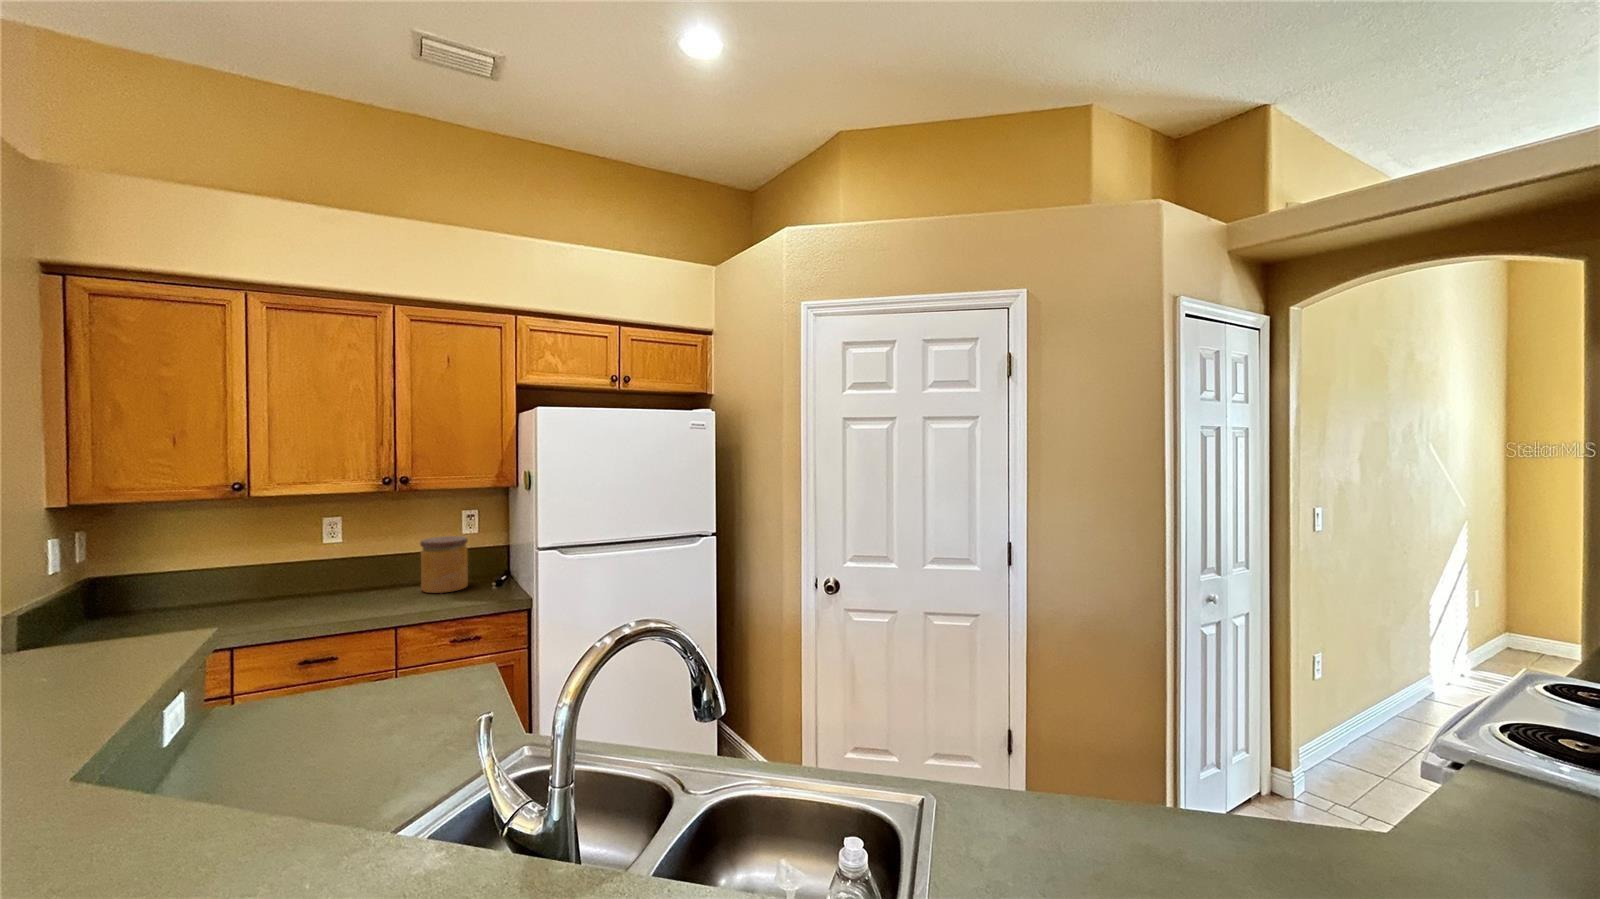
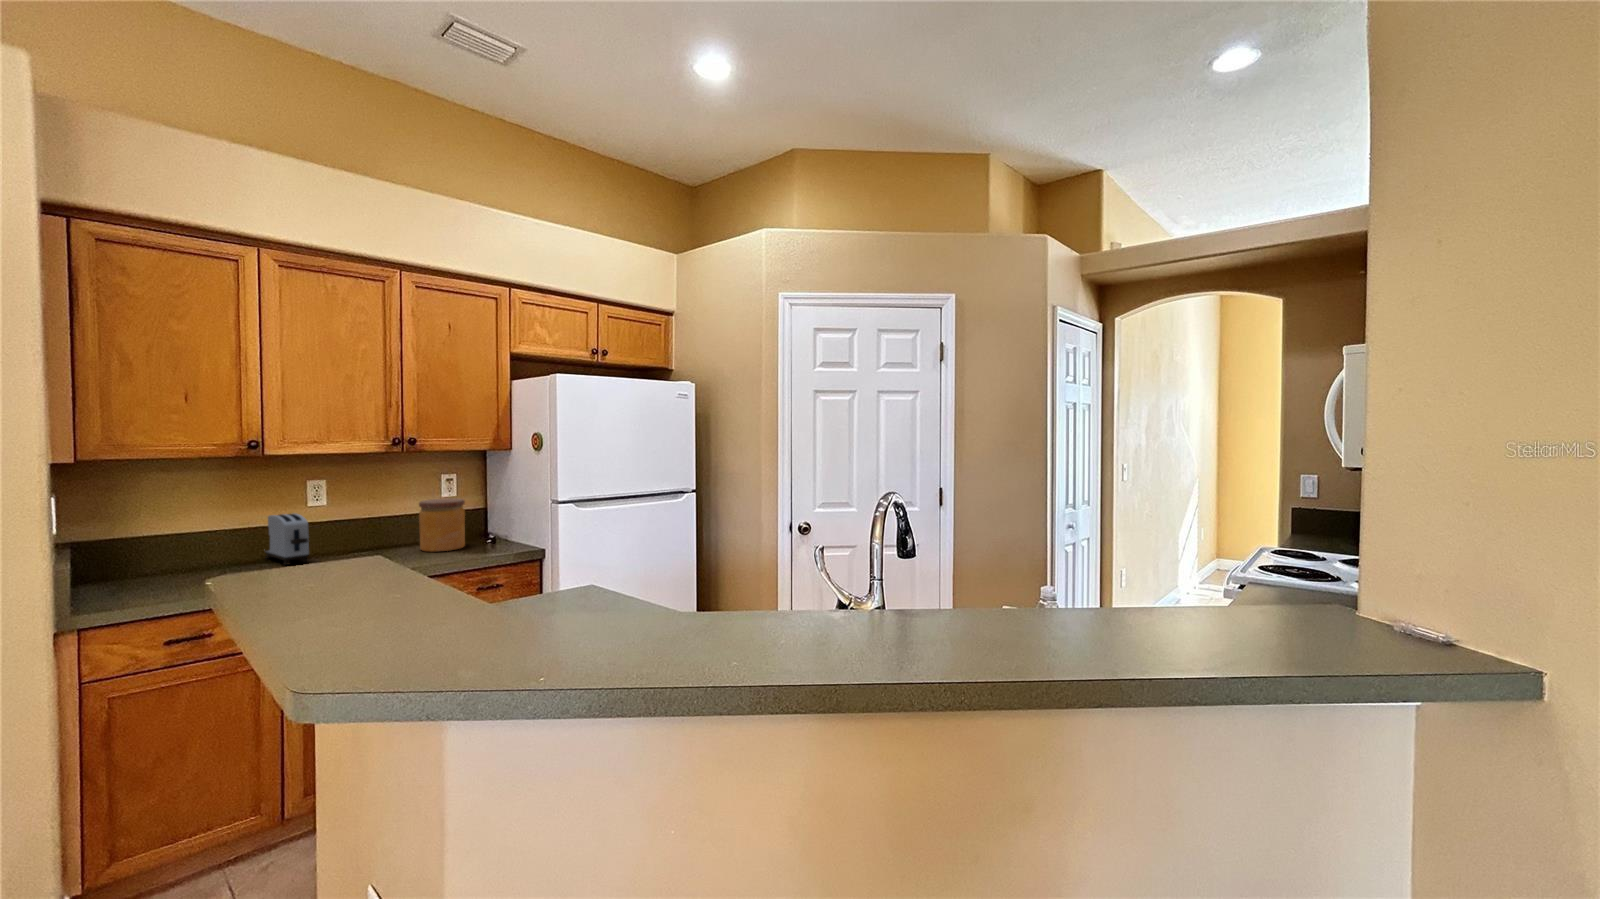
toaster: none [283,549,309,602] -> present [266,513,309,565]

